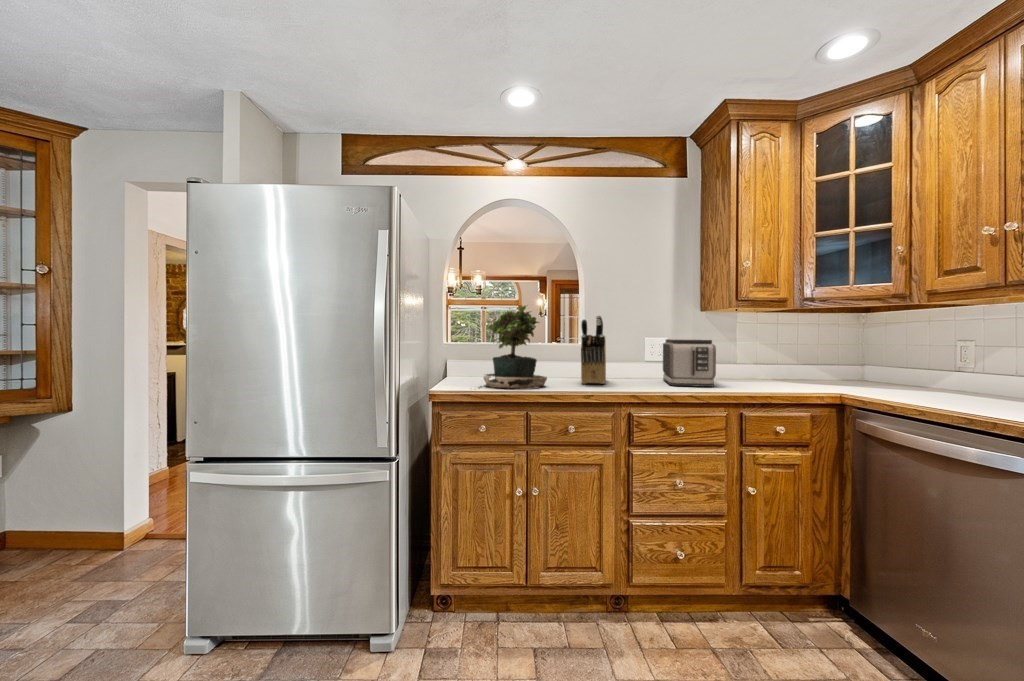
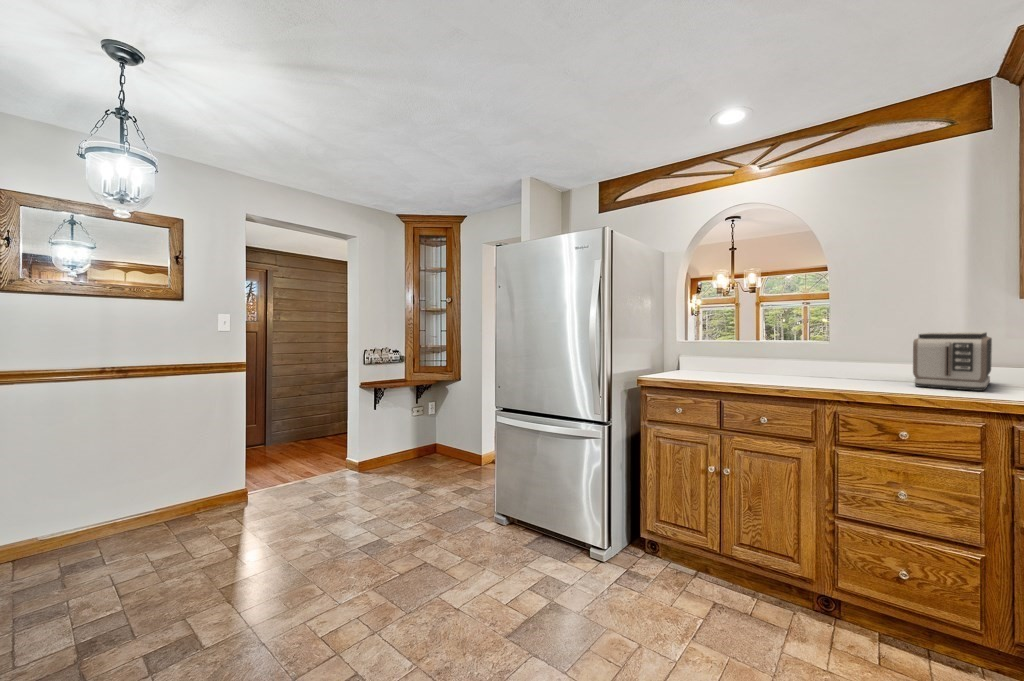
potted plant: present [480,305,547,388] -> none [672,304,752,379]
knife block: present [581,315,606,384] -> none [791,310,842,380]

